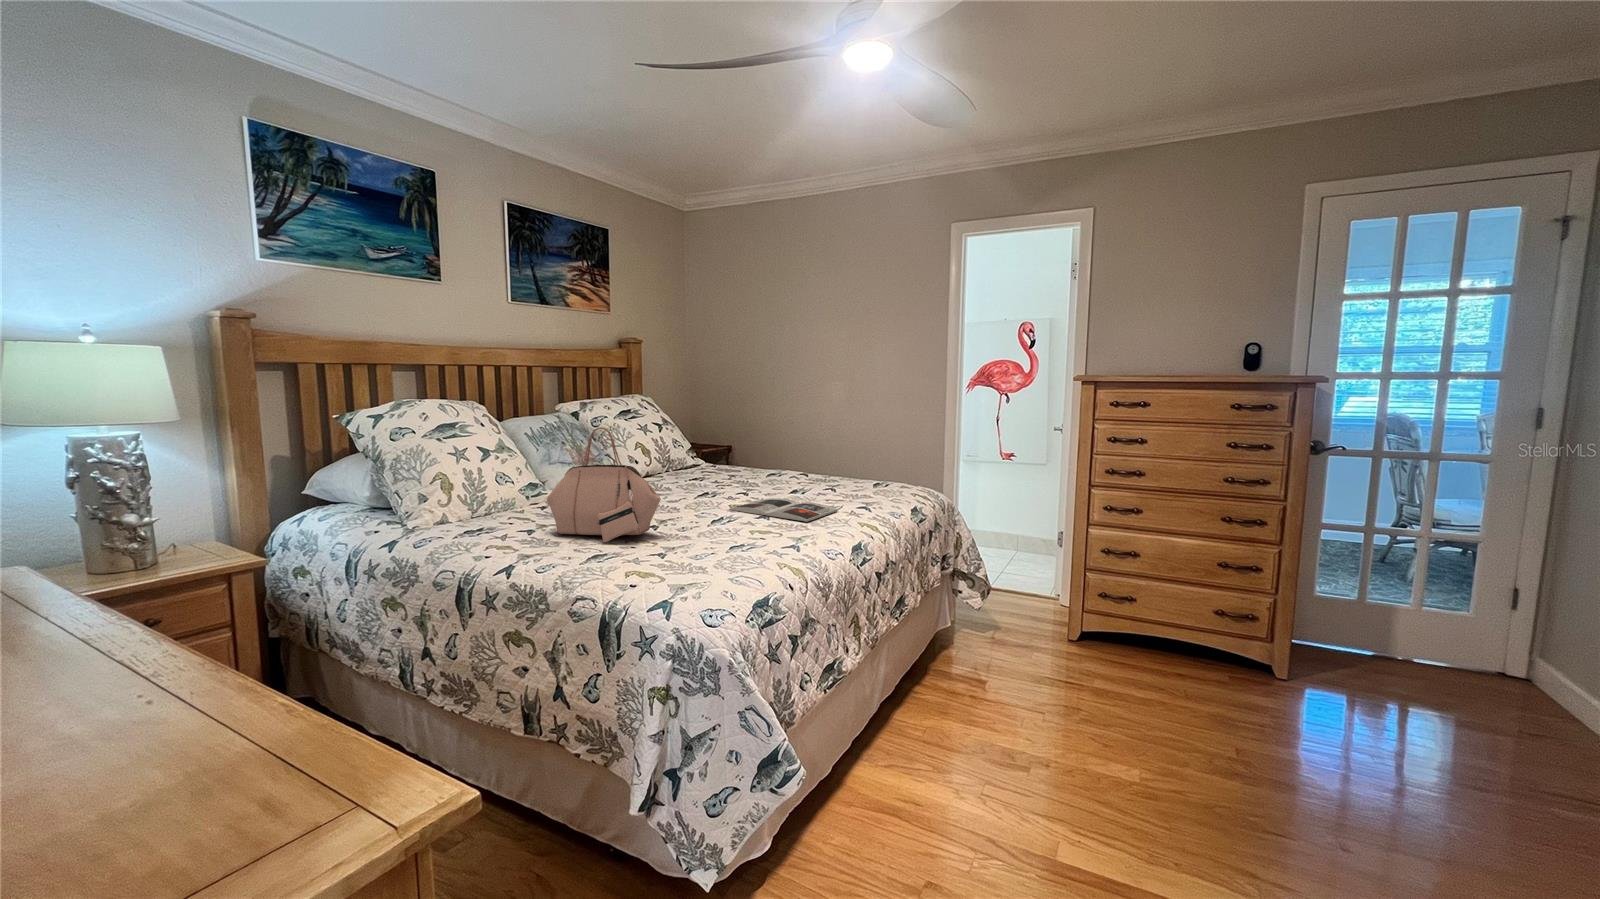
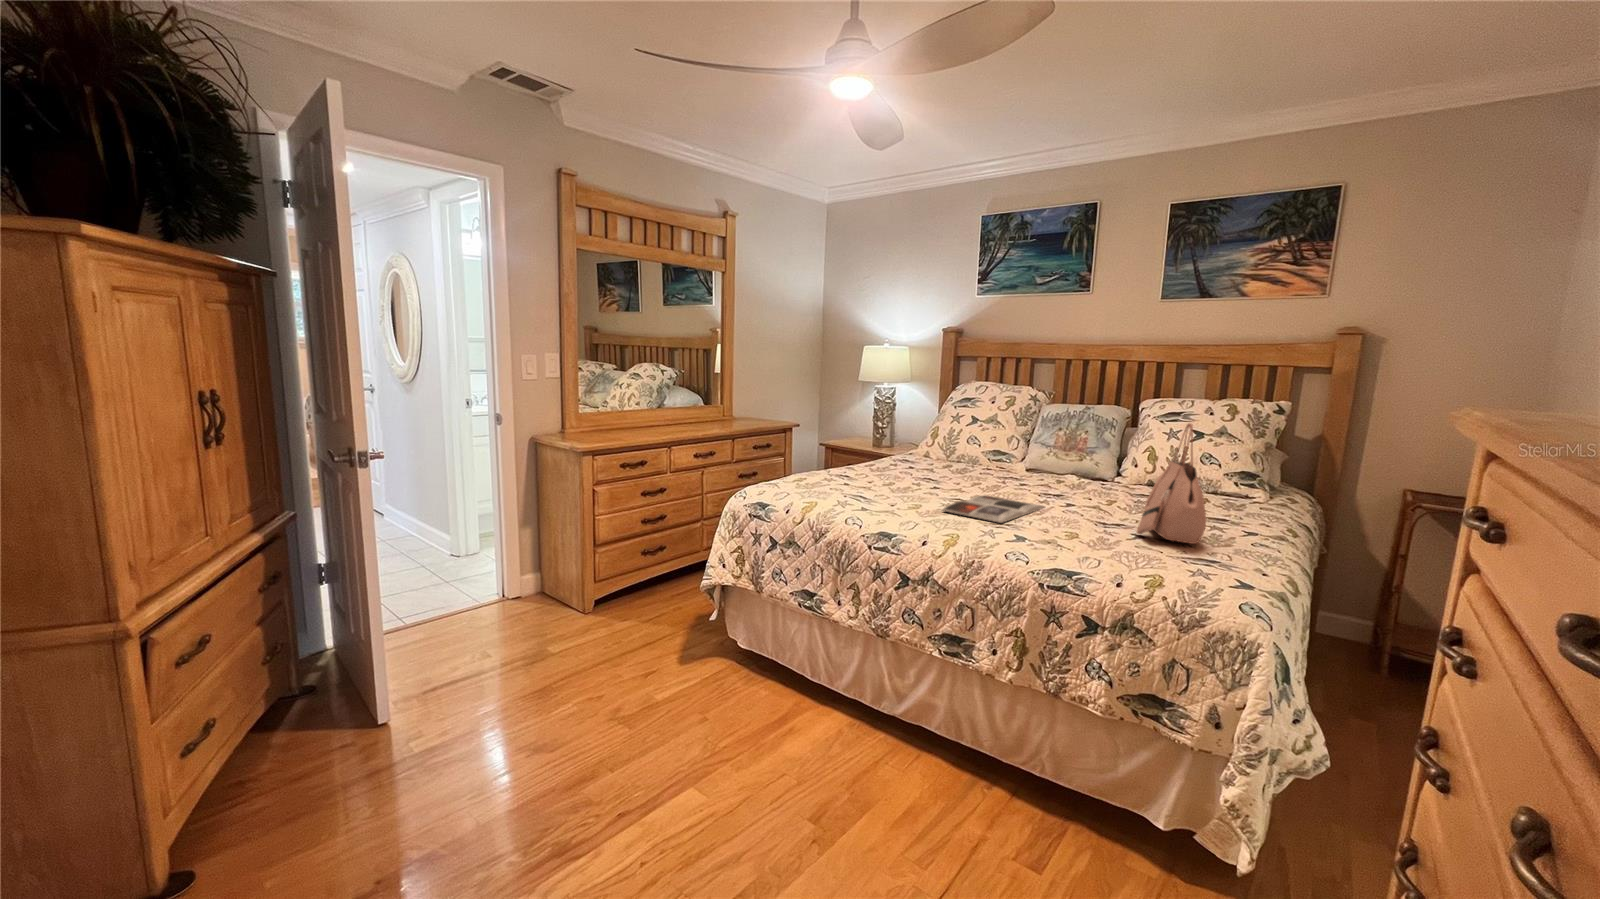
handbag: present [547,427,661,542] -> present [1137,424,1206,544]

